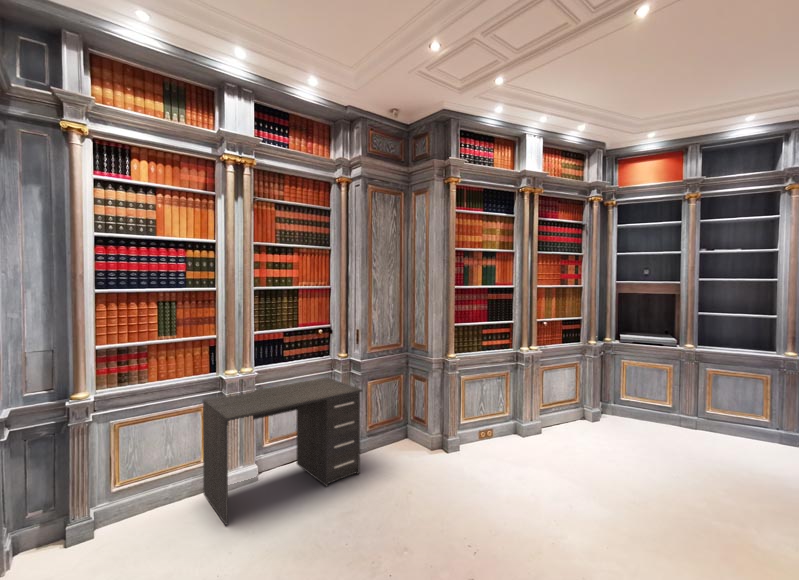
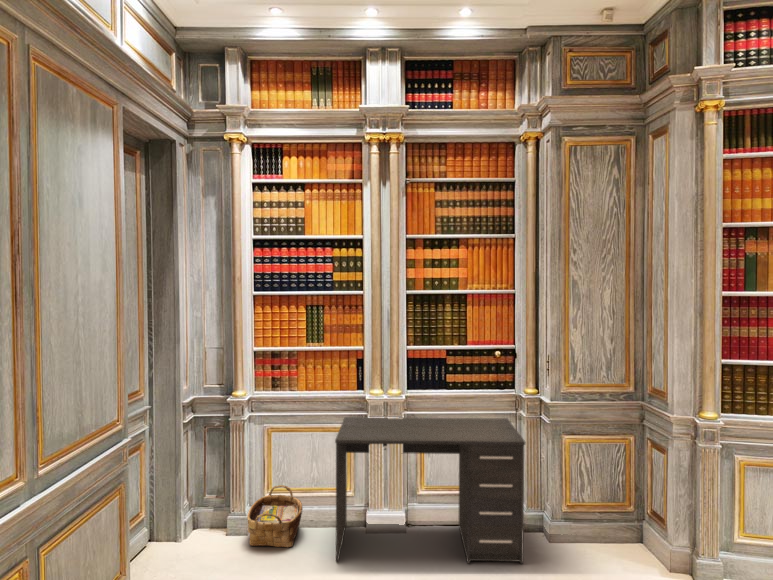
woven basket: none [111,477,173,547] -> present [247,485,303,547]

